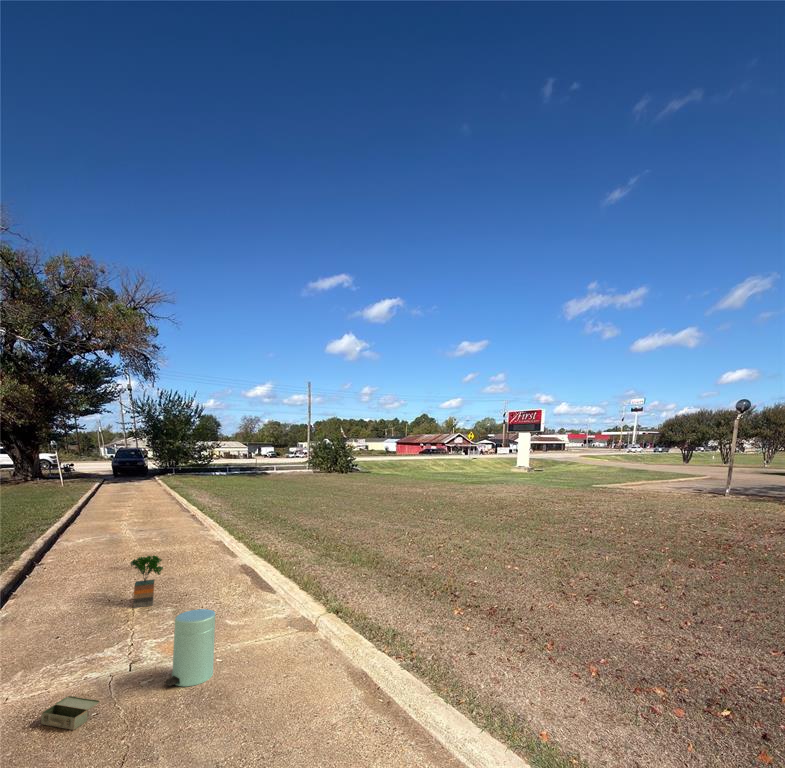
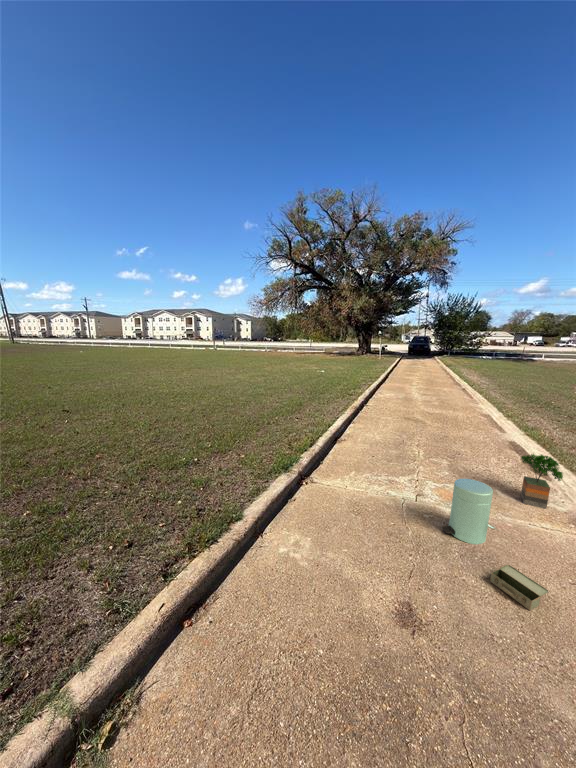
potted tree: present [130,556,163,608] -> present [521,454,563,509]
toolbox: present [41,696,100,730] -> present [490,565,549,610]

